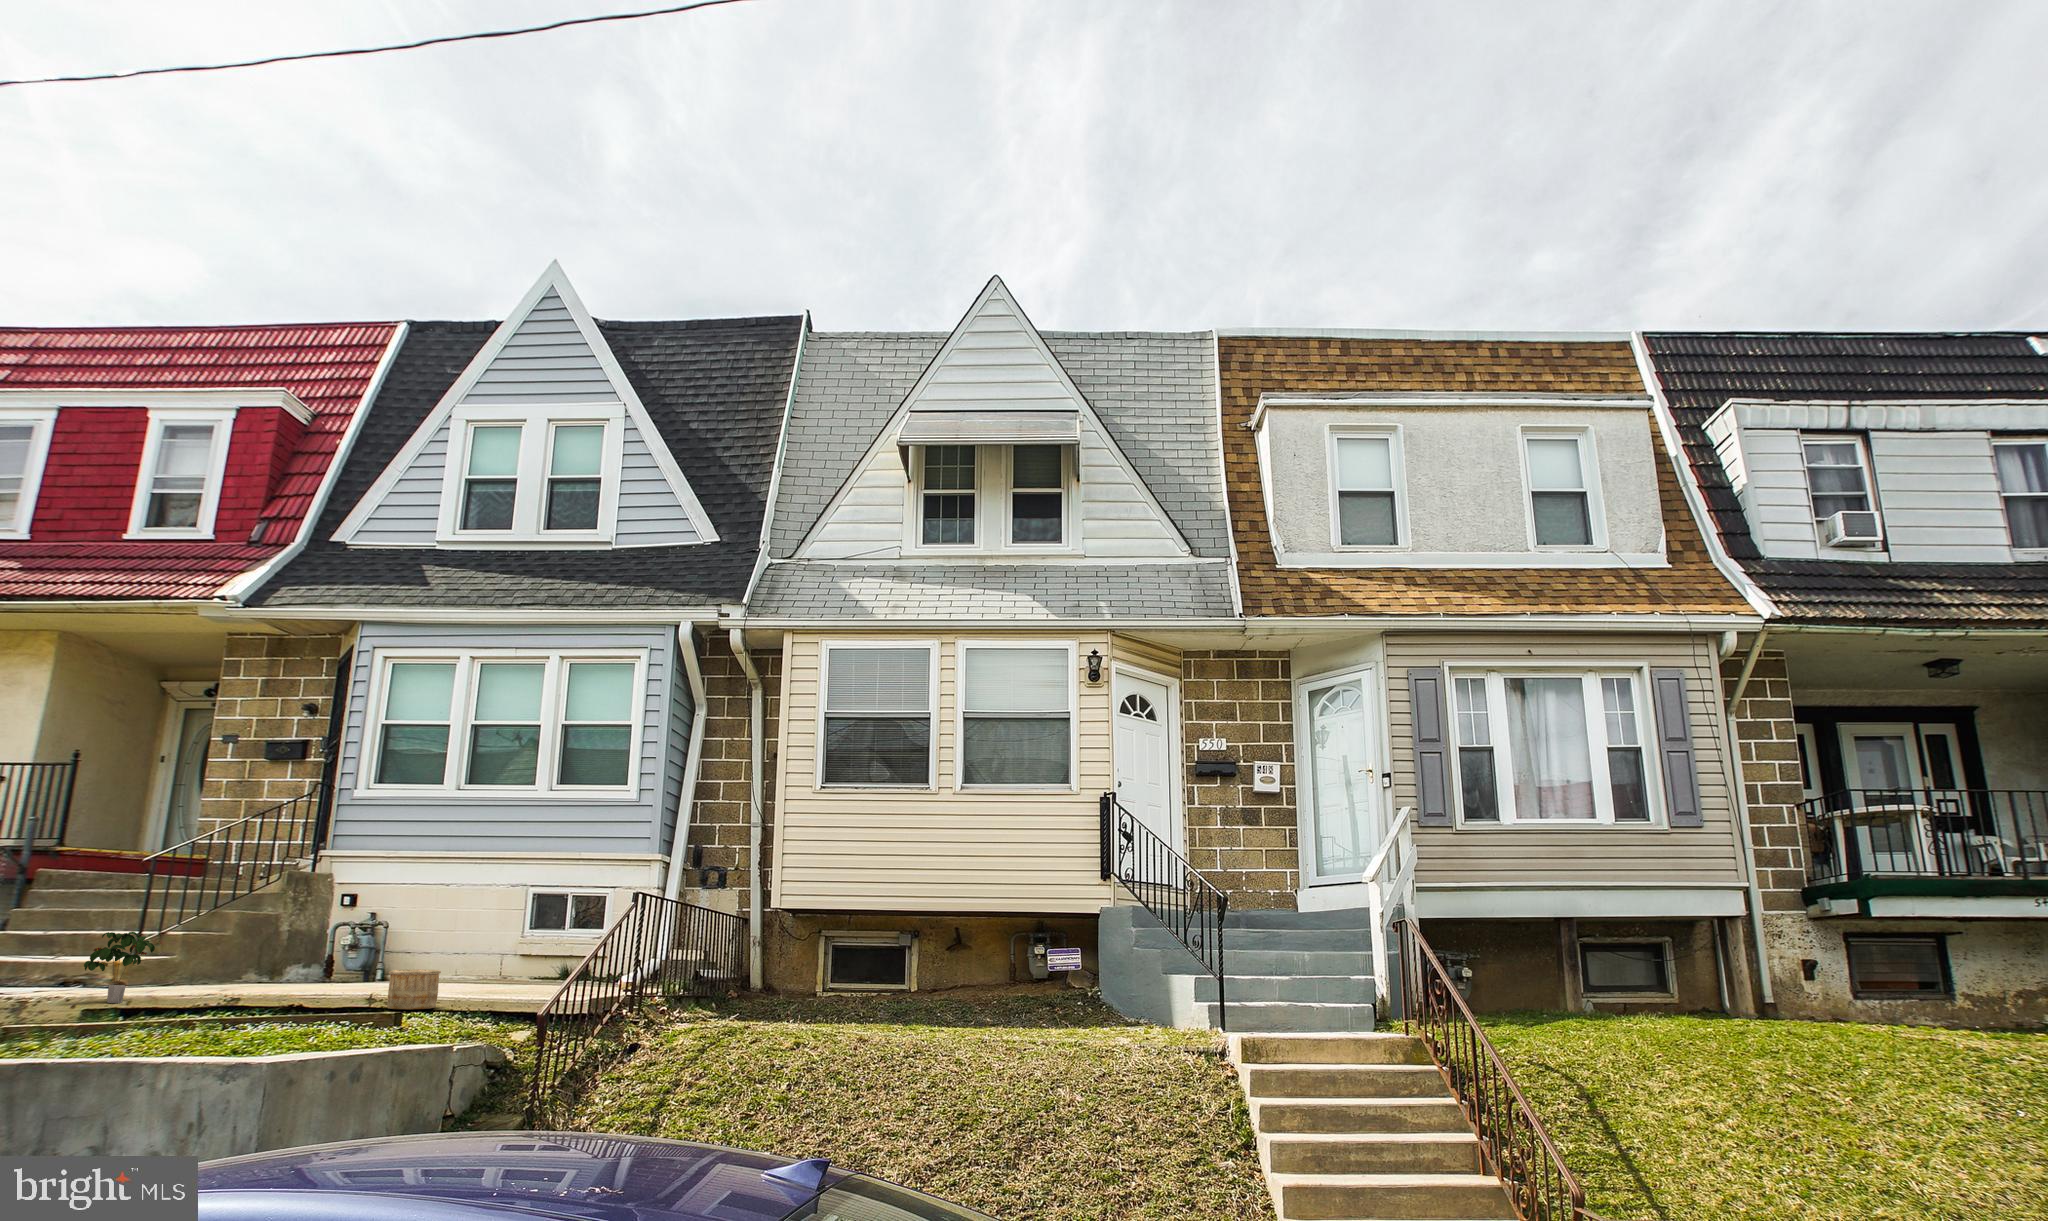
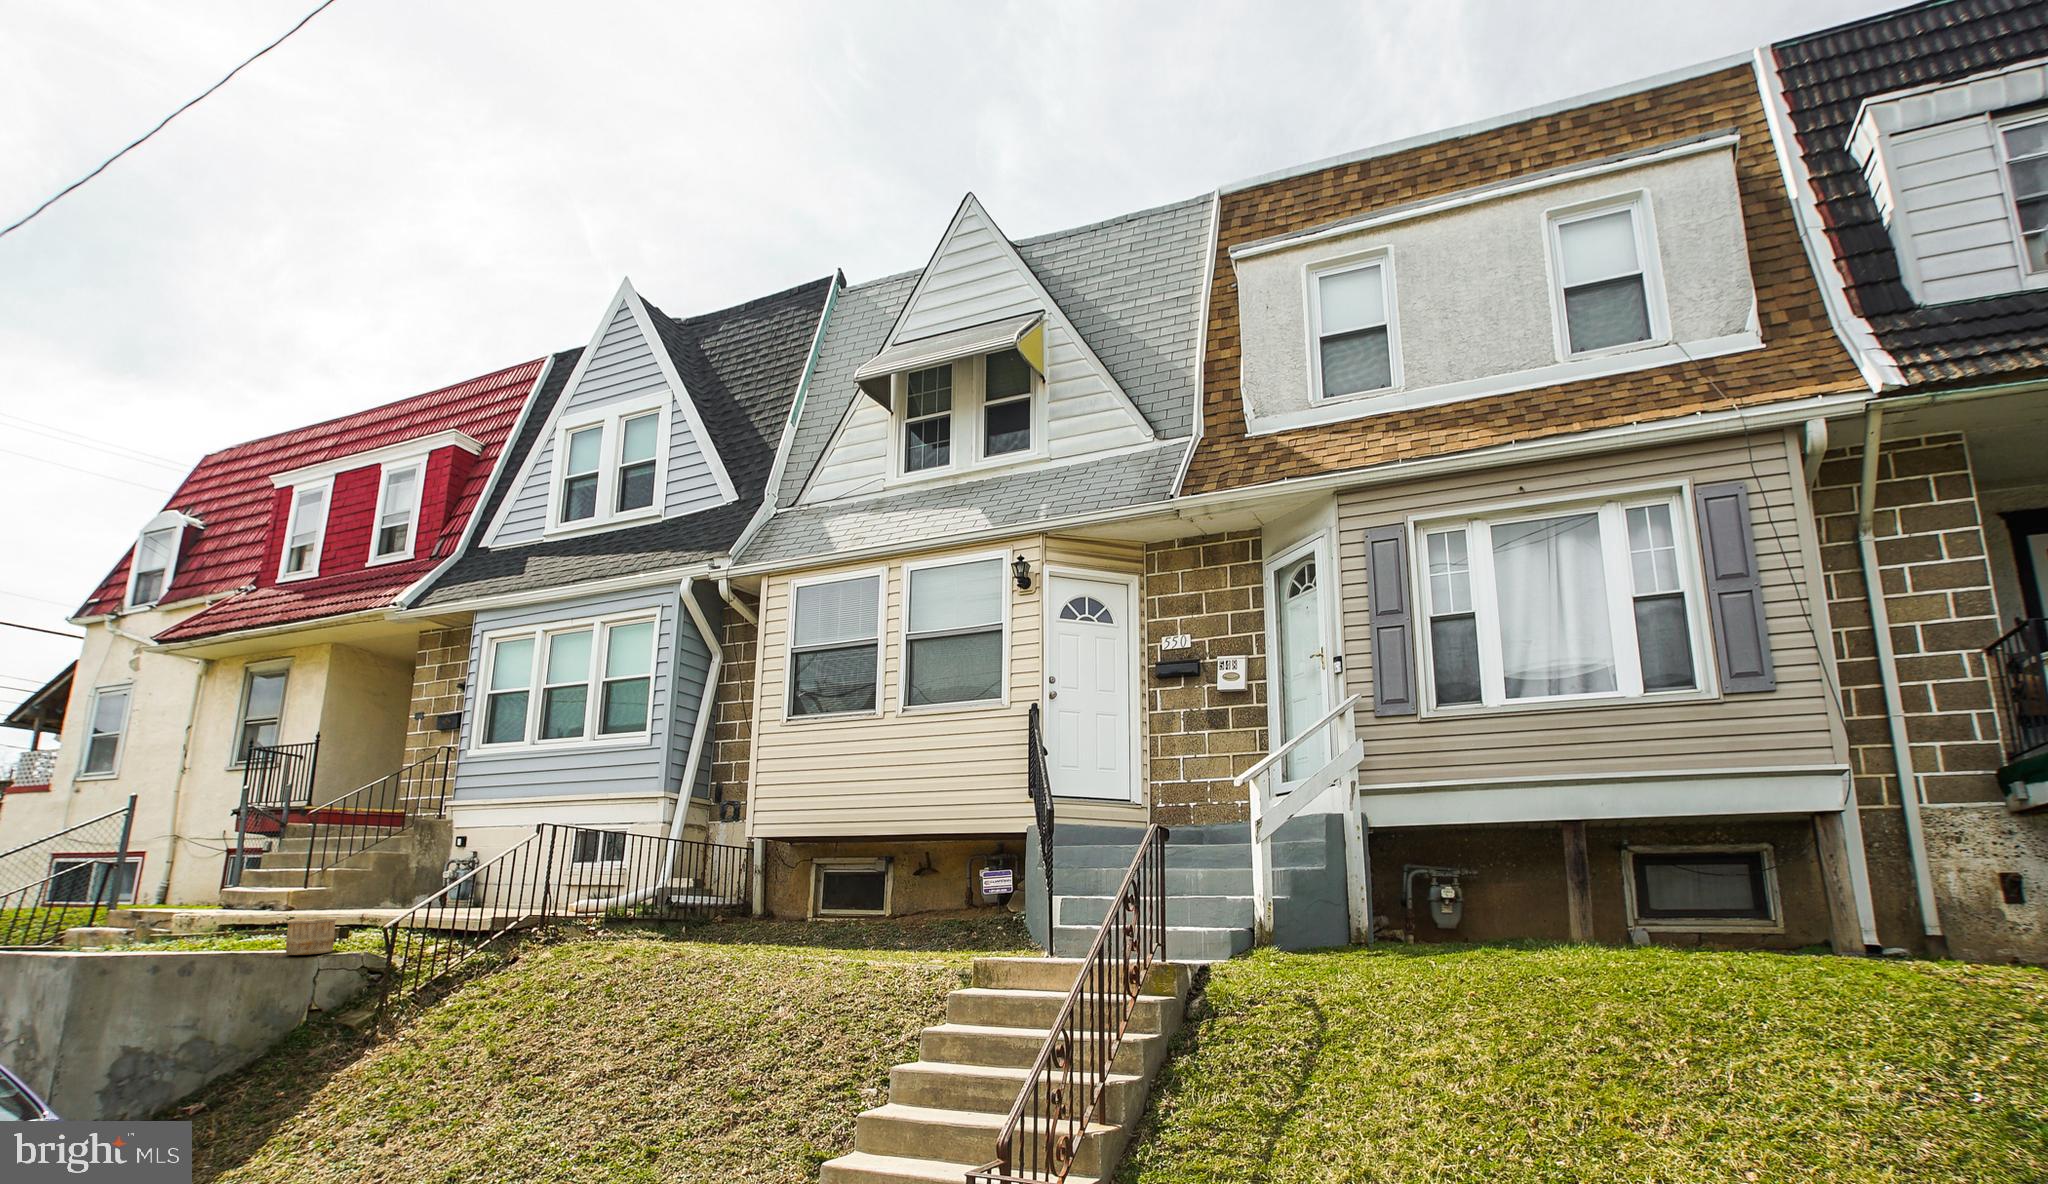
potted plant: present [84,932,155,1003] -> none [116,887,184,947]

